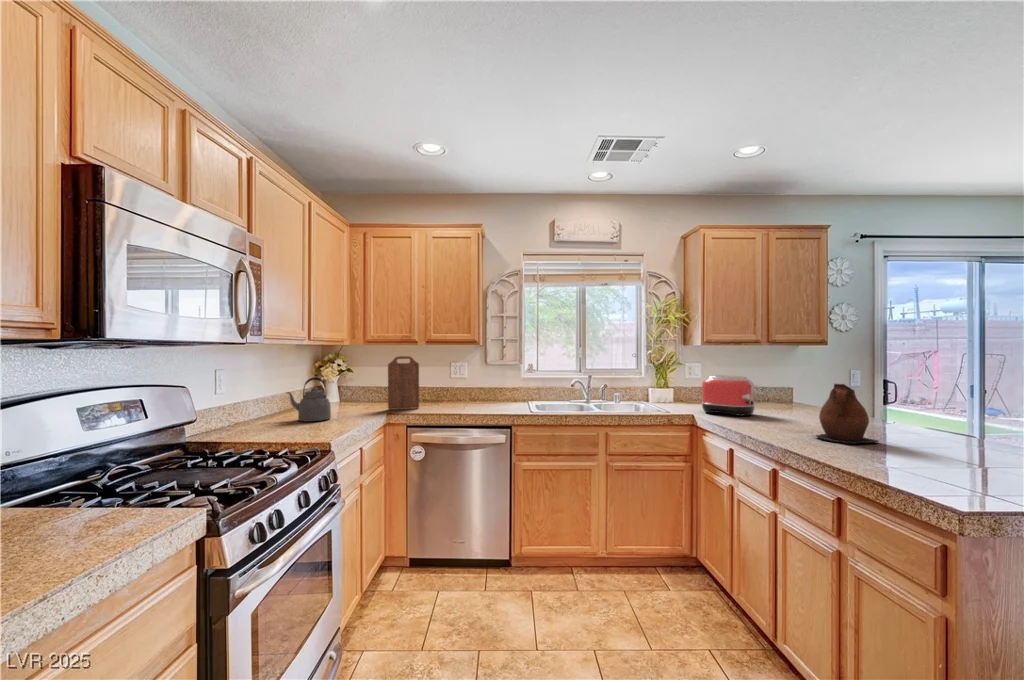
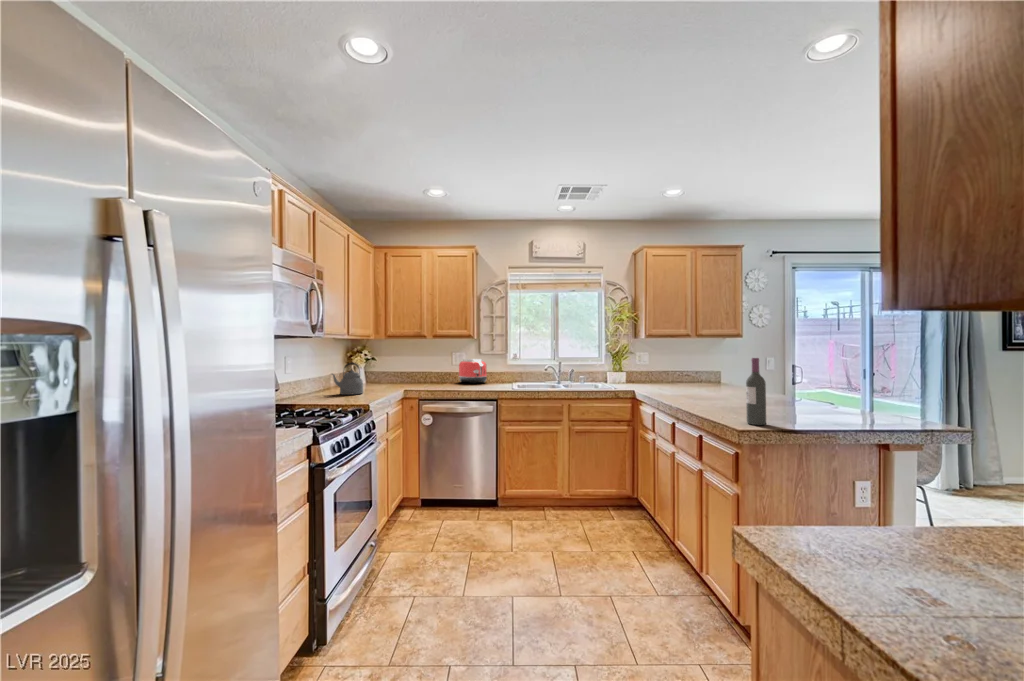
cutting board: present [388,356,419,410] -> none [404,348,428,388]
toaster: present [702,375,758,416] -> present [459,359,487,383]
ceramic pitcher: present [816,384,878,443] -> none [704,363,745,403]
wine bottle: none [944,385,985,500] -> present [746,358,766,425]

